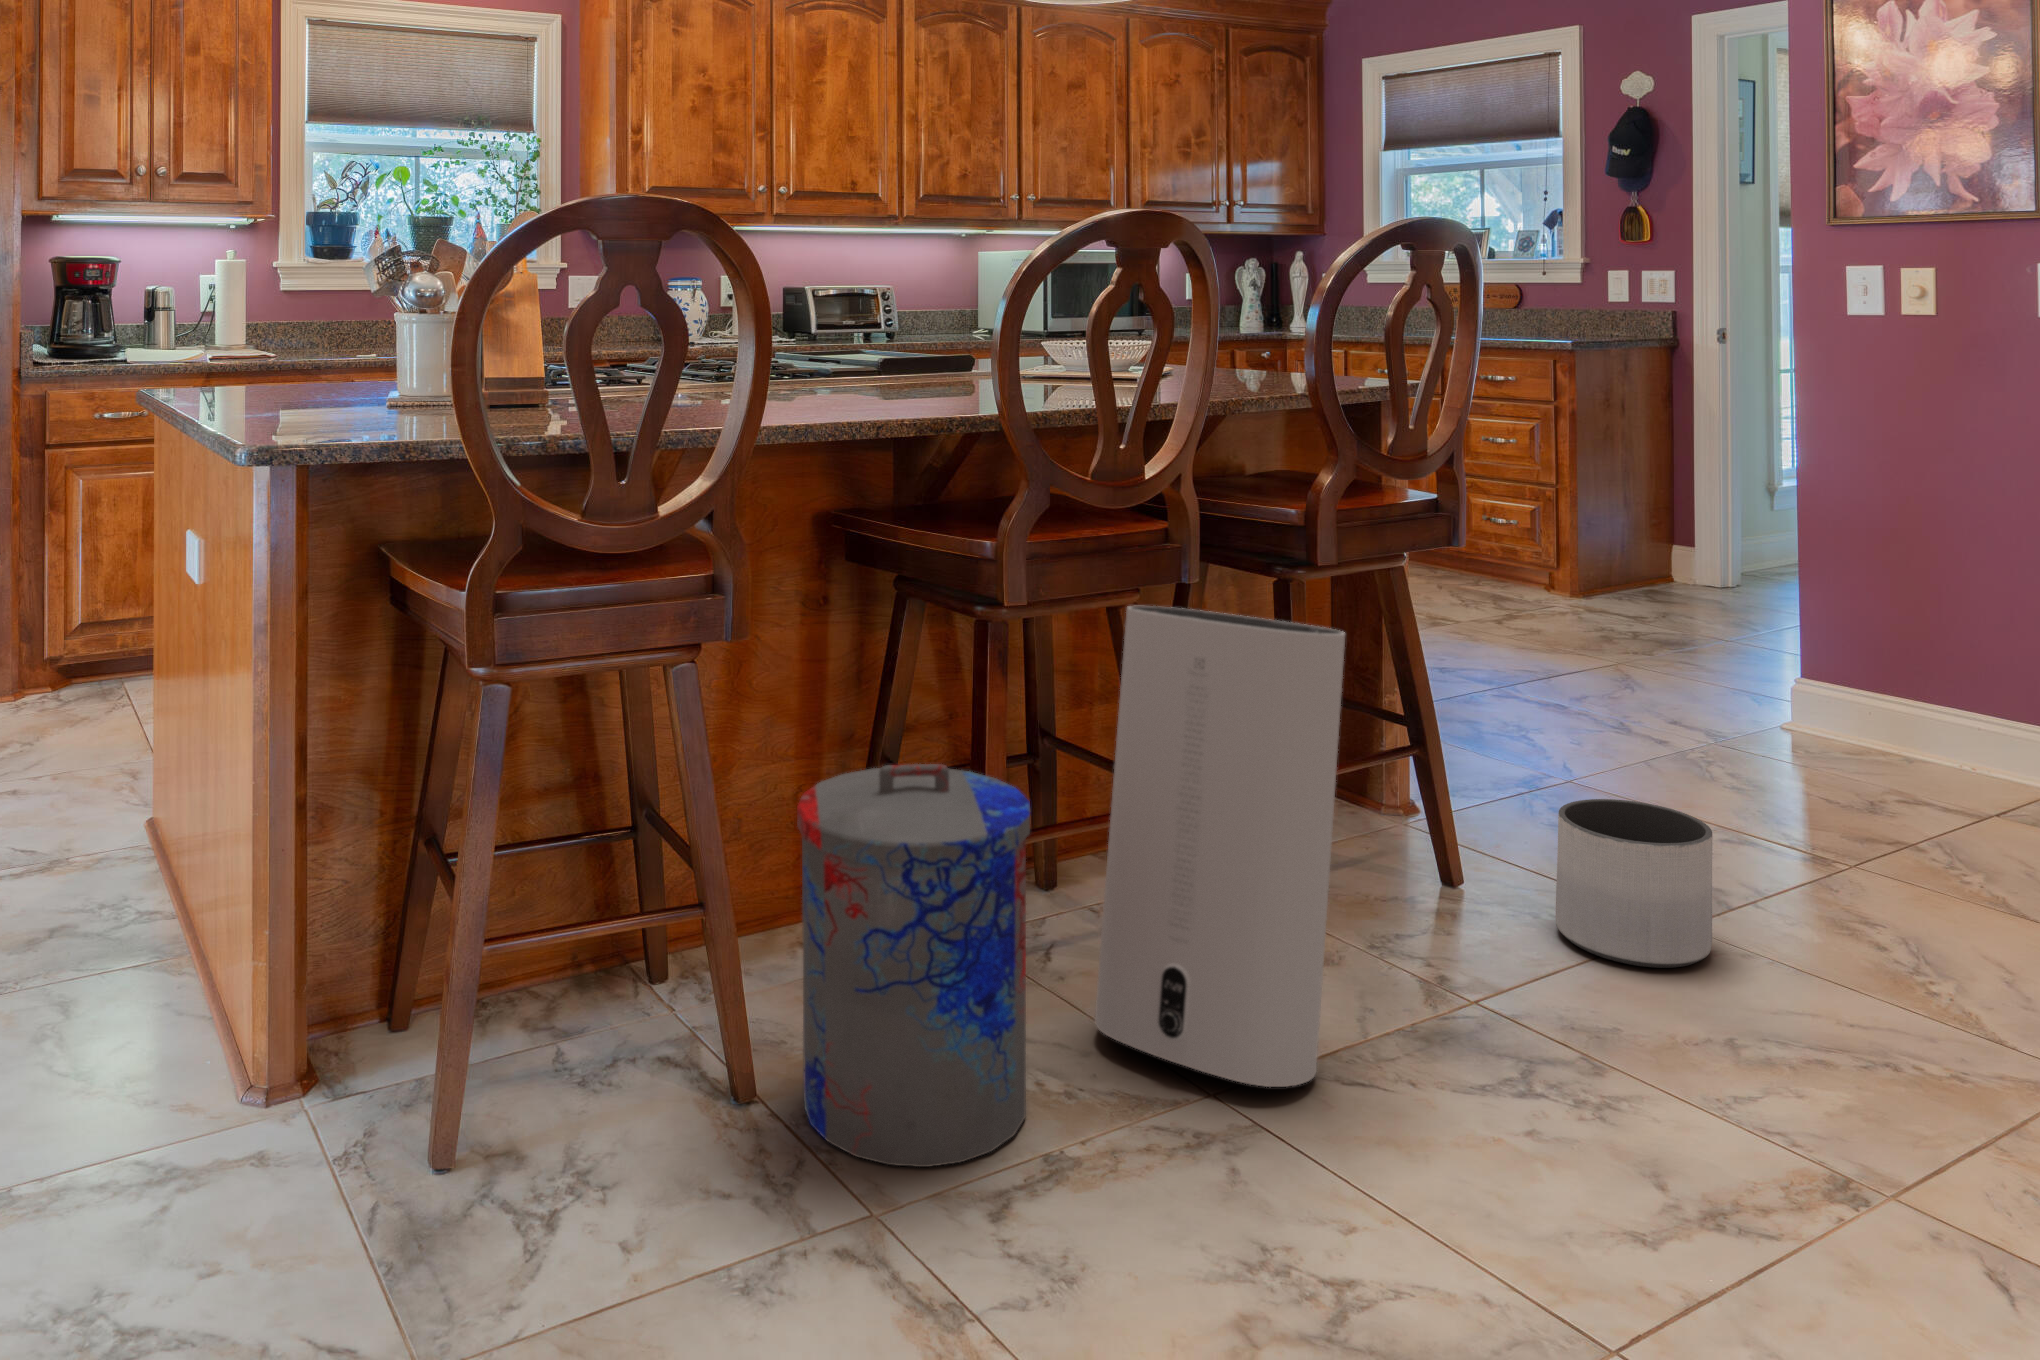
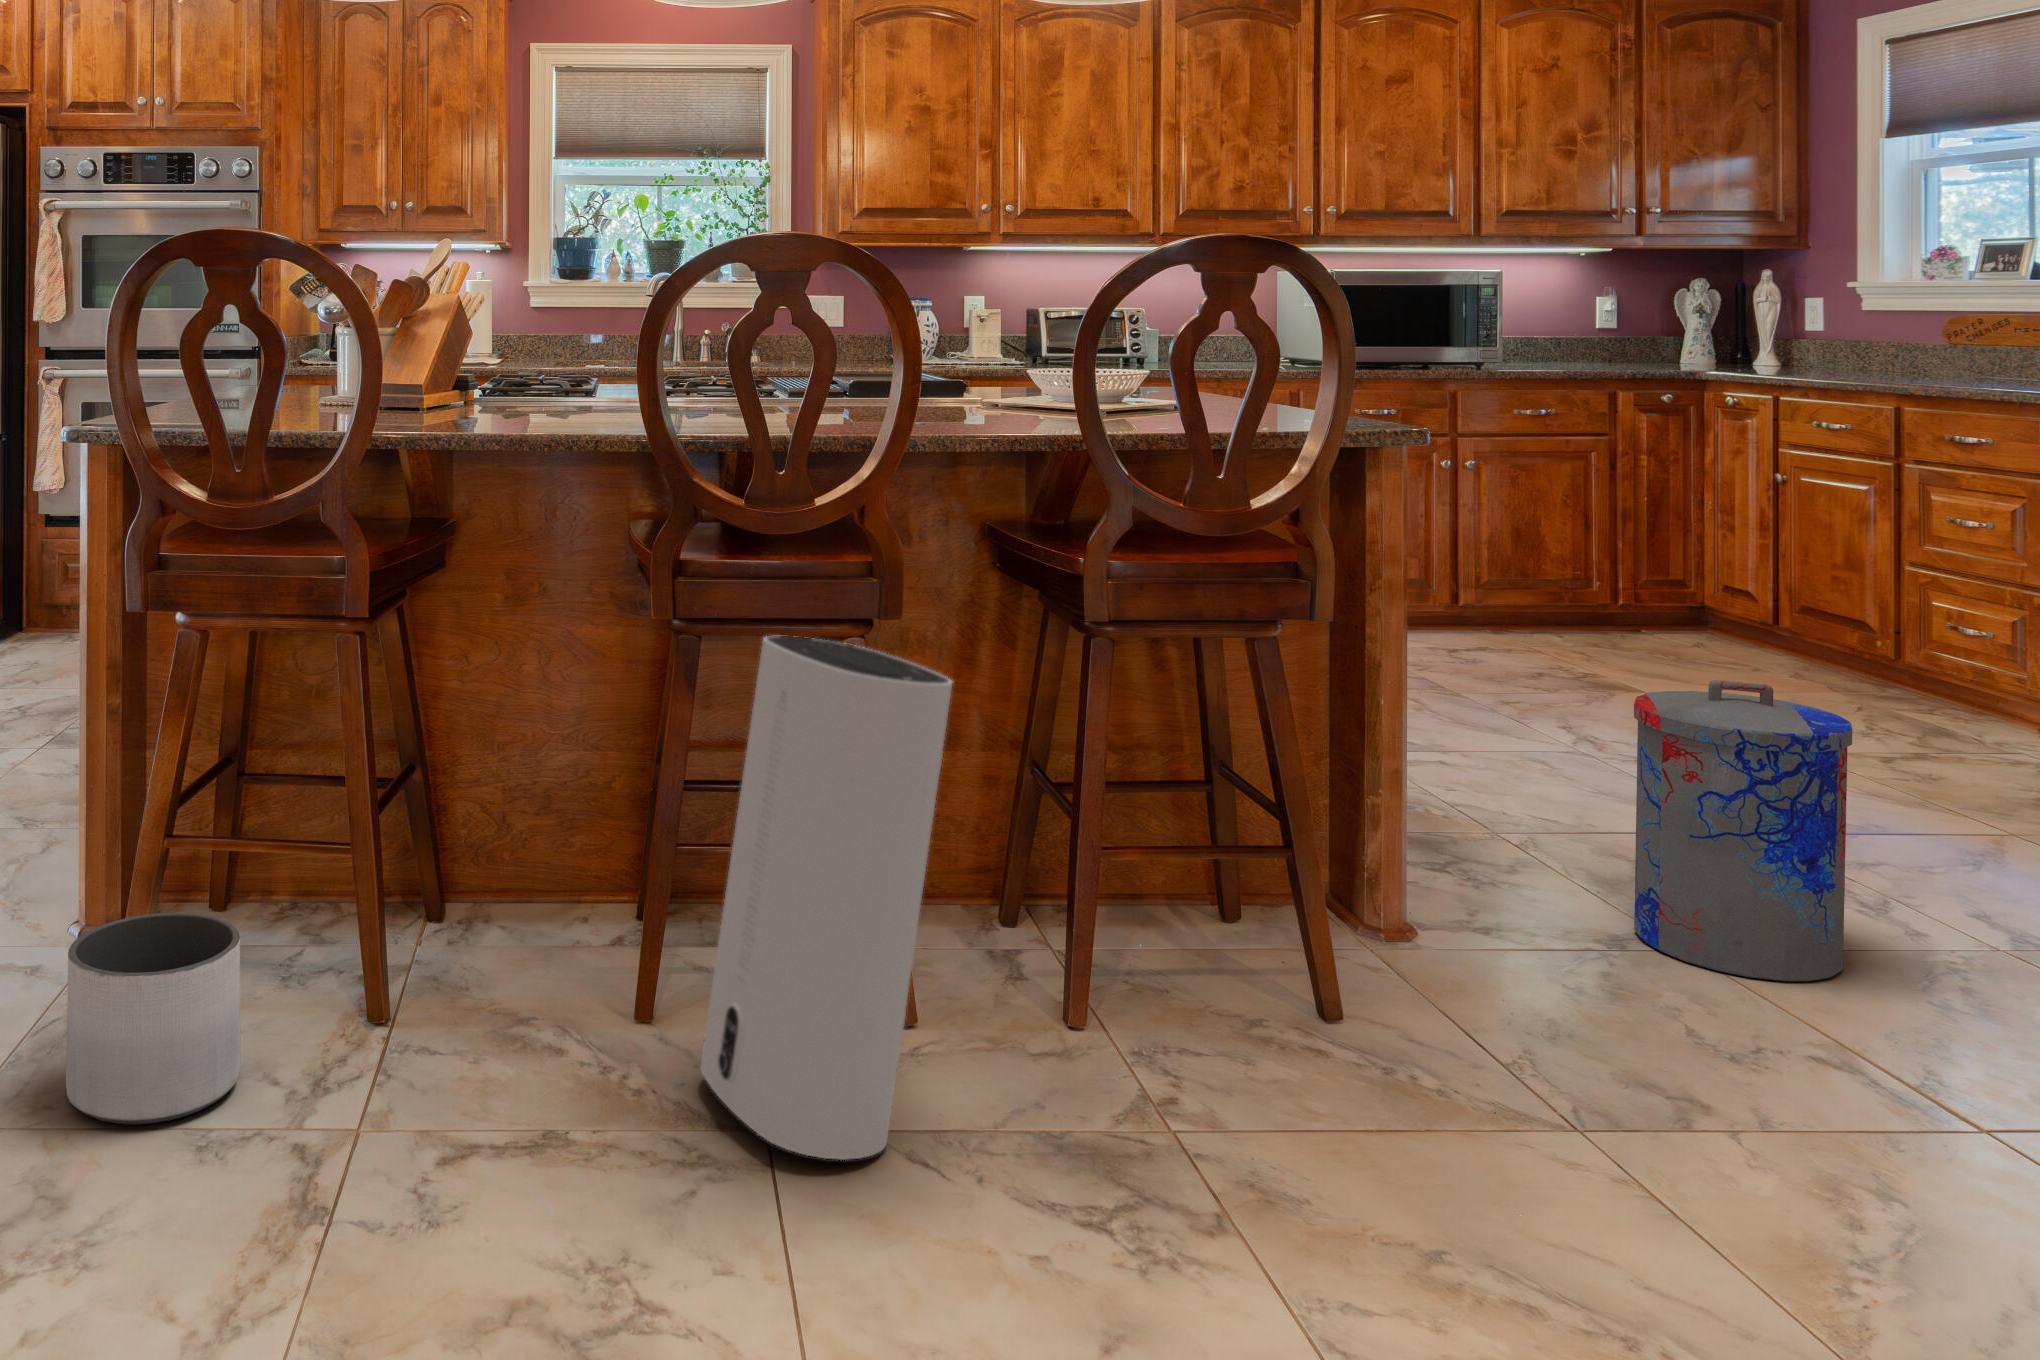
trash can: present [797,764,1030,1167] -> present [1634,680,1852,981]
planter: present [1556,799,1713,968] -> present [66,913,241,1124]

